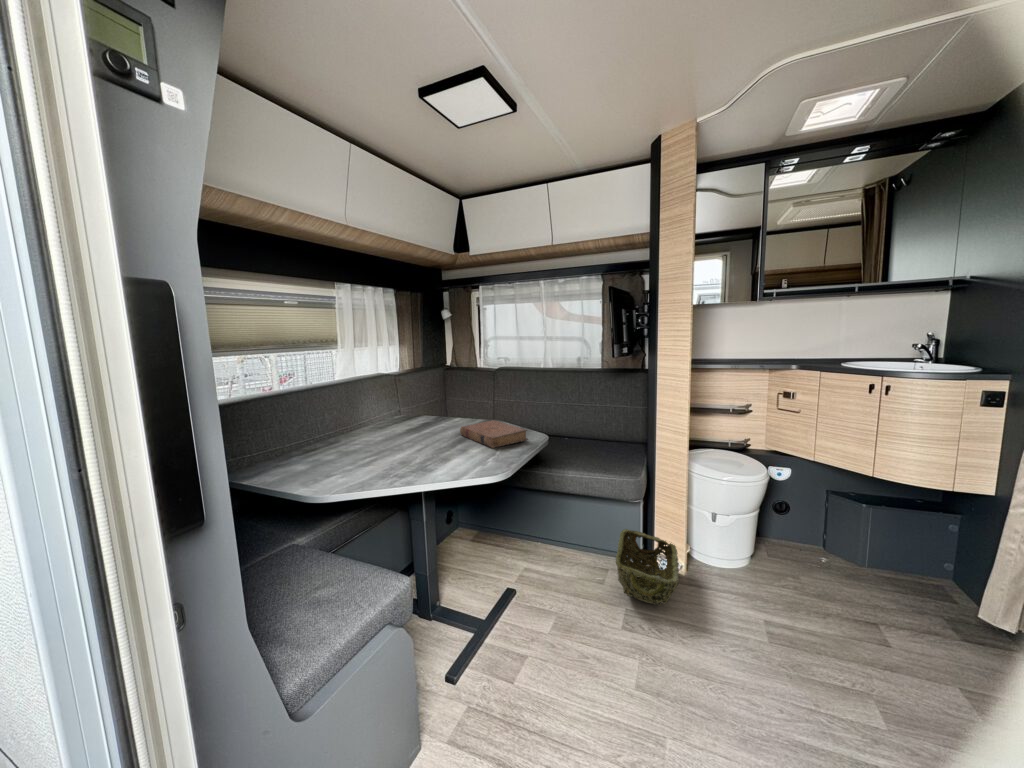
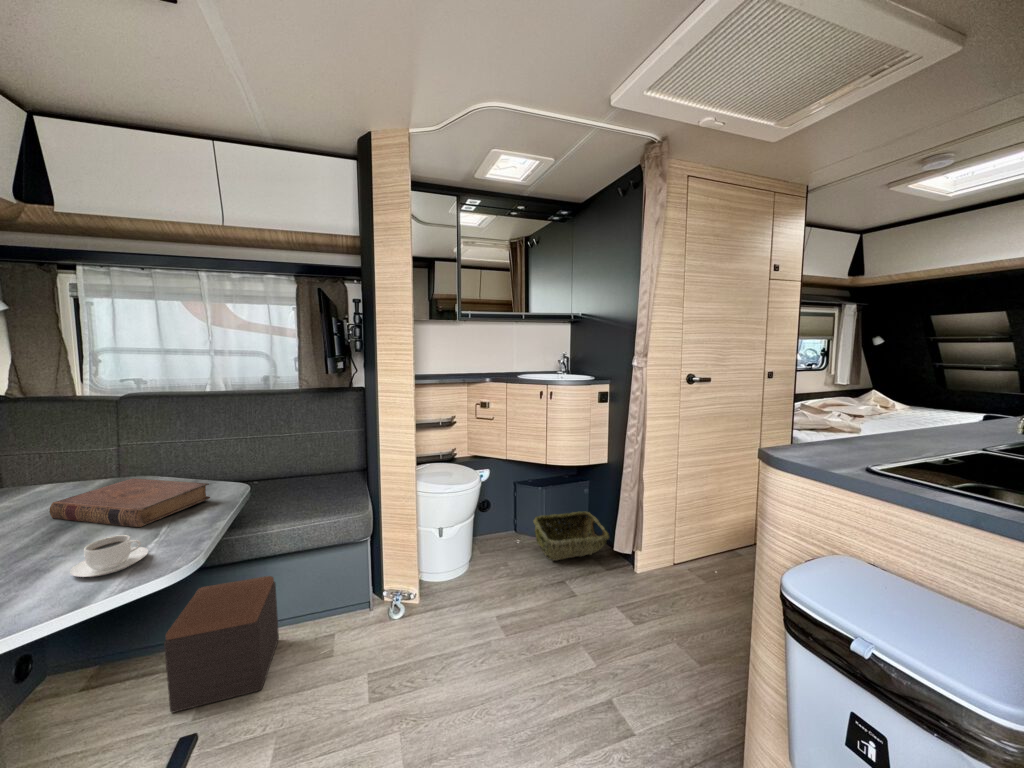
coffee cup: none [462,448,492,467] -> present [70,535,148,577]
footstool: none [505,501,570,583] -> present [164,576,279,713]
woven basket: present [616,529,679,606] -> present [533,512,609,561]

